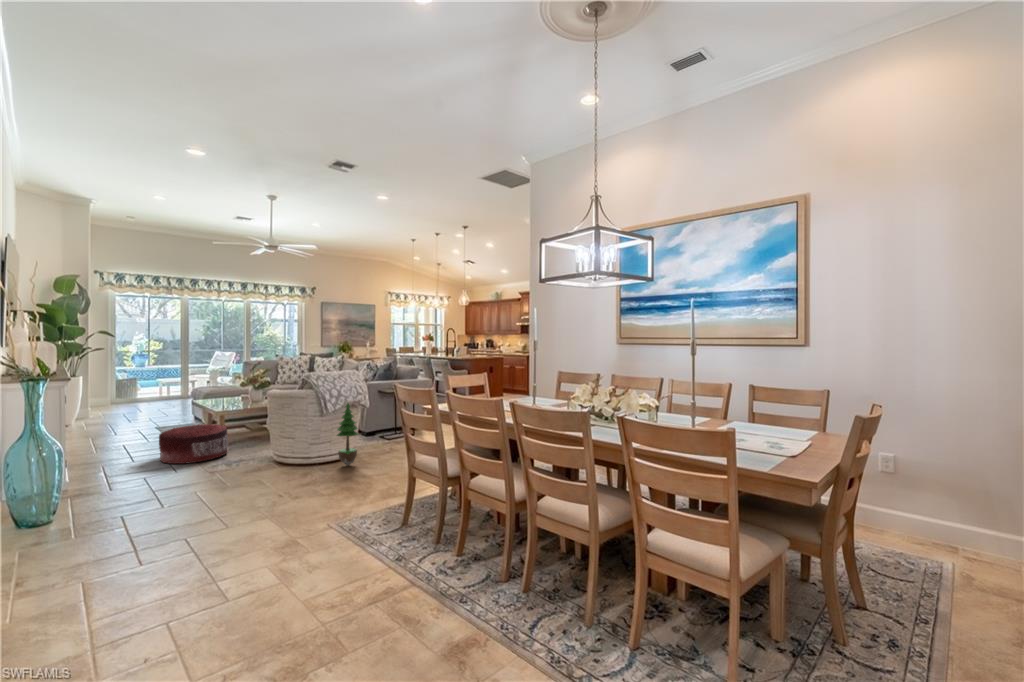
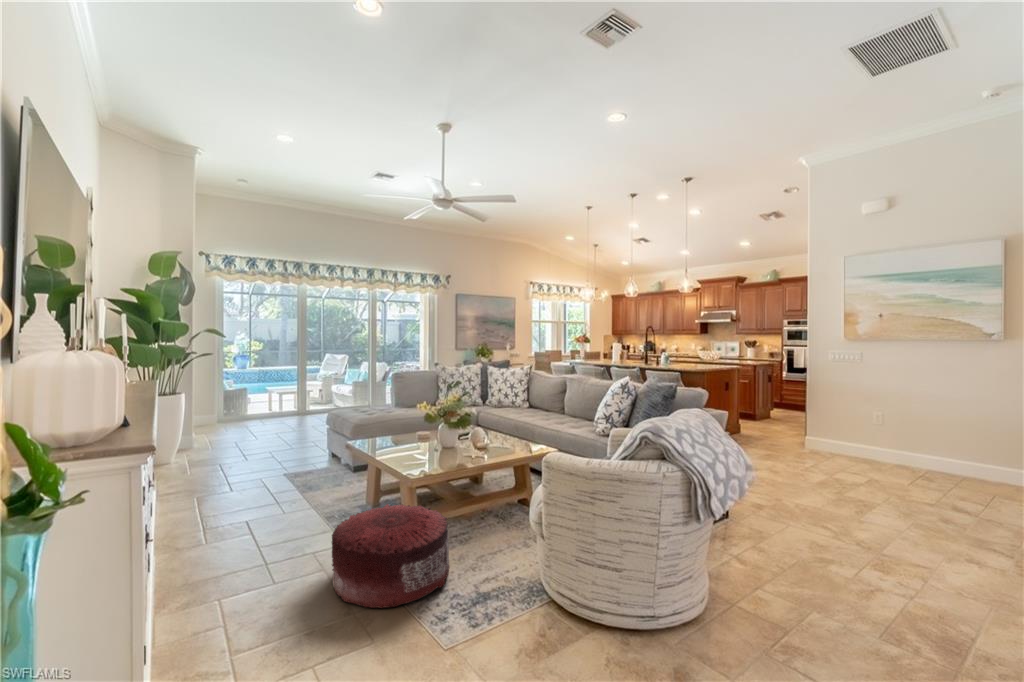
potted tree: present [337,403,359,465] -> none [721,492,781,640]

